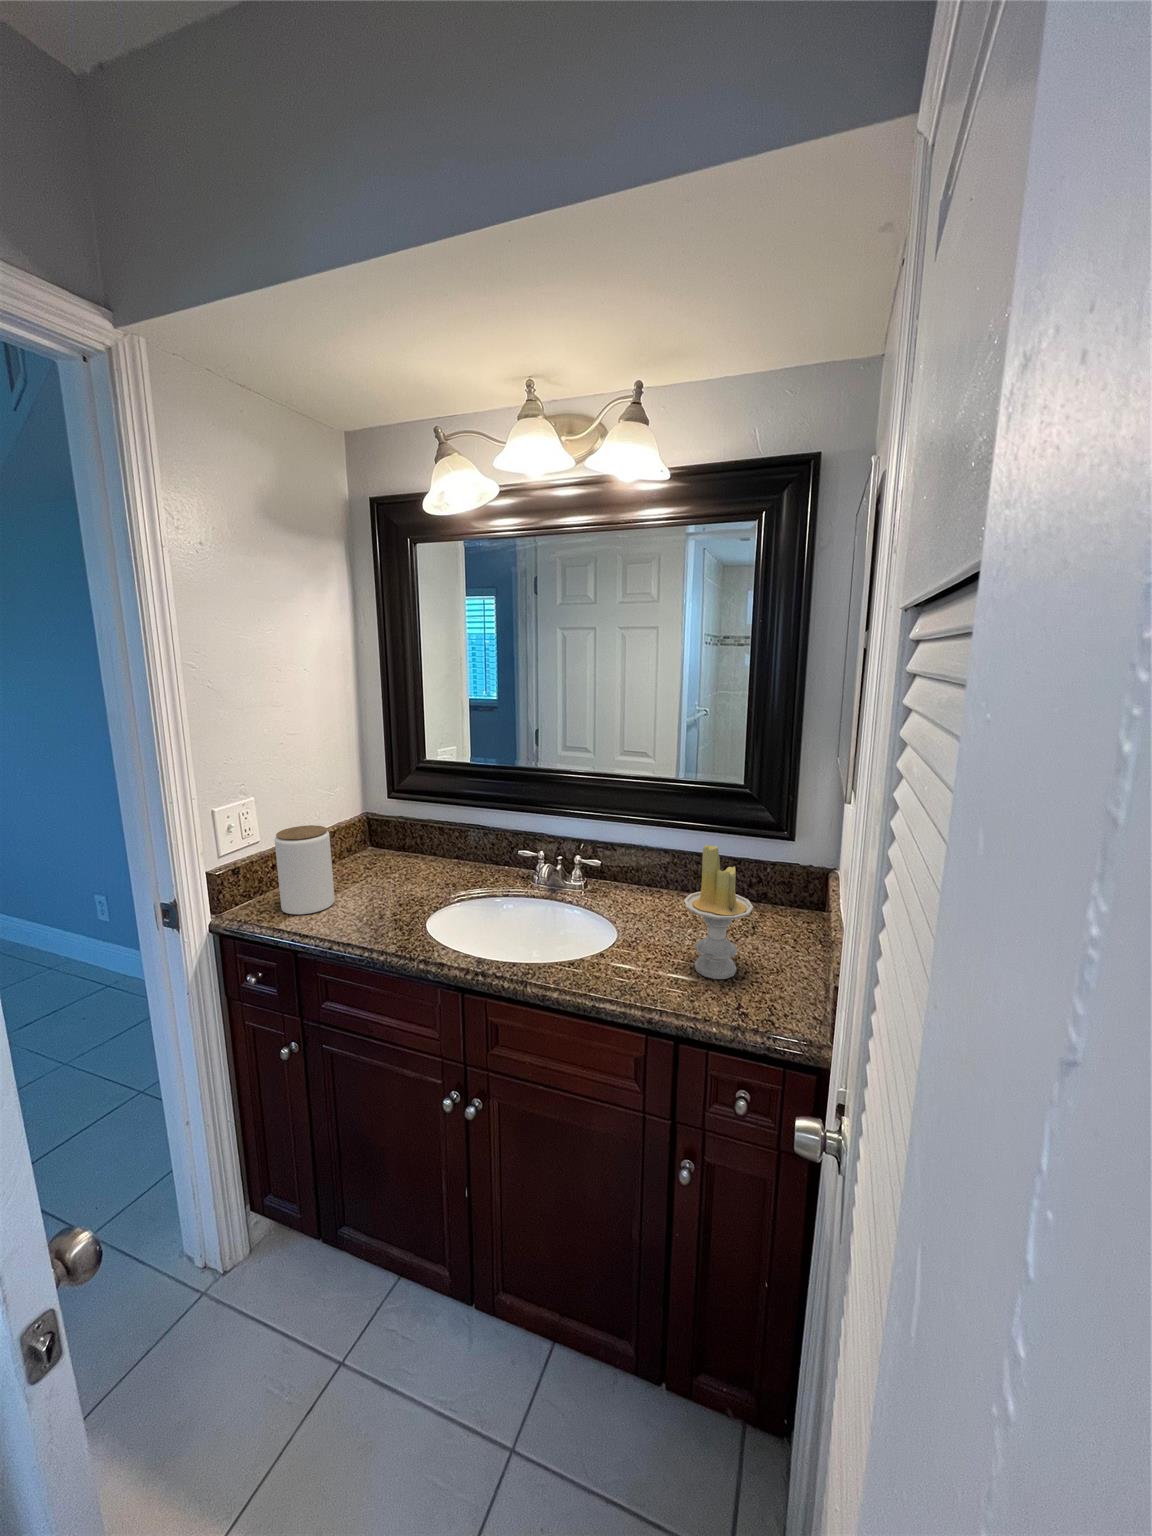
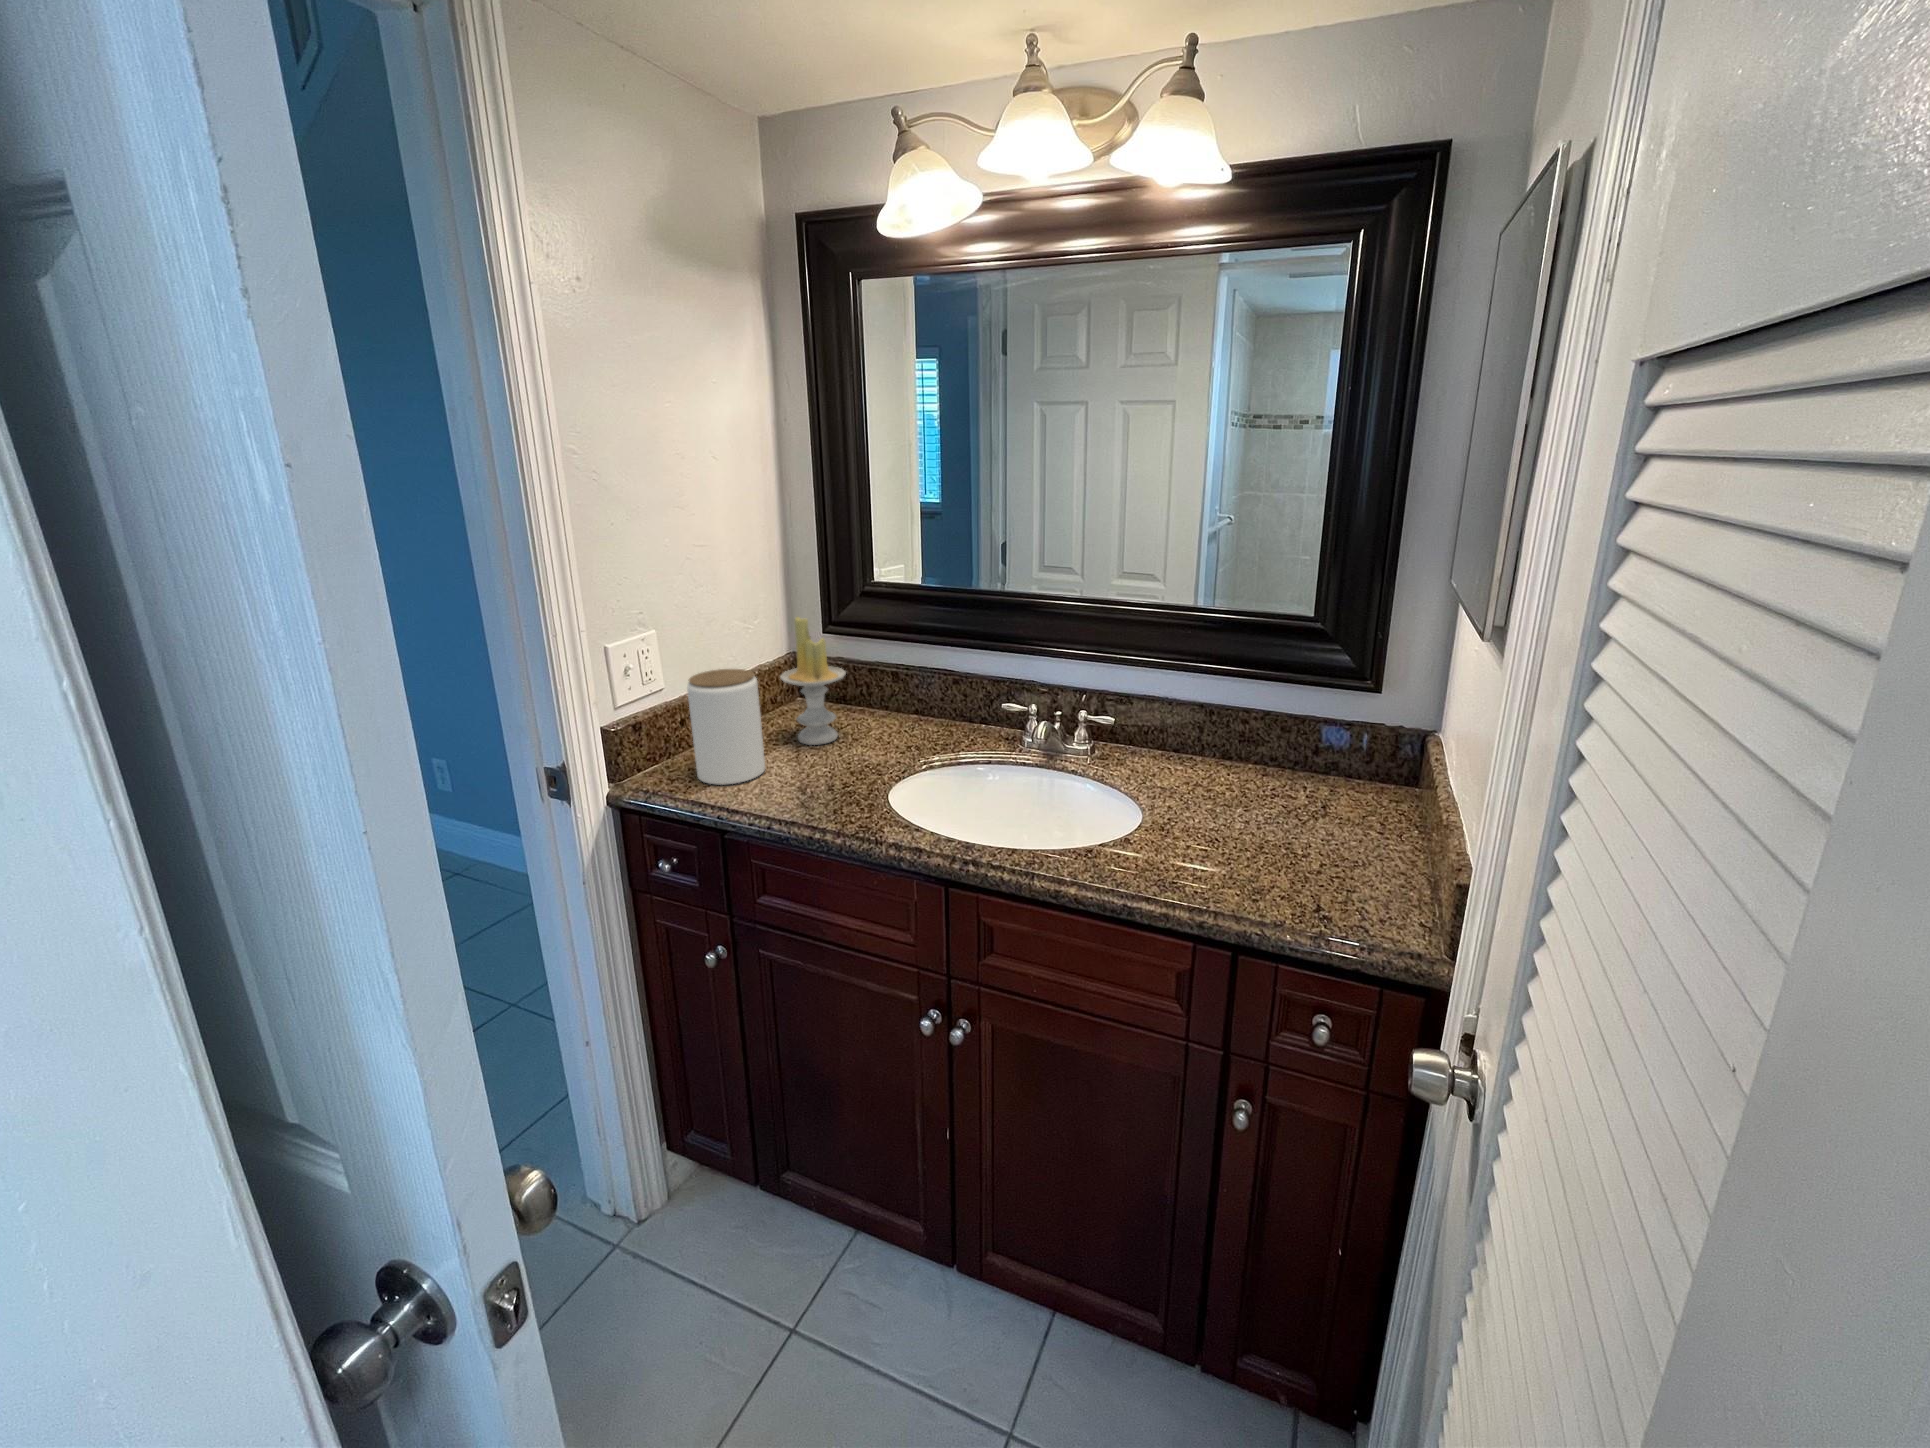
candle: present [684,844,753,979] -> present [780,617,846,745]

